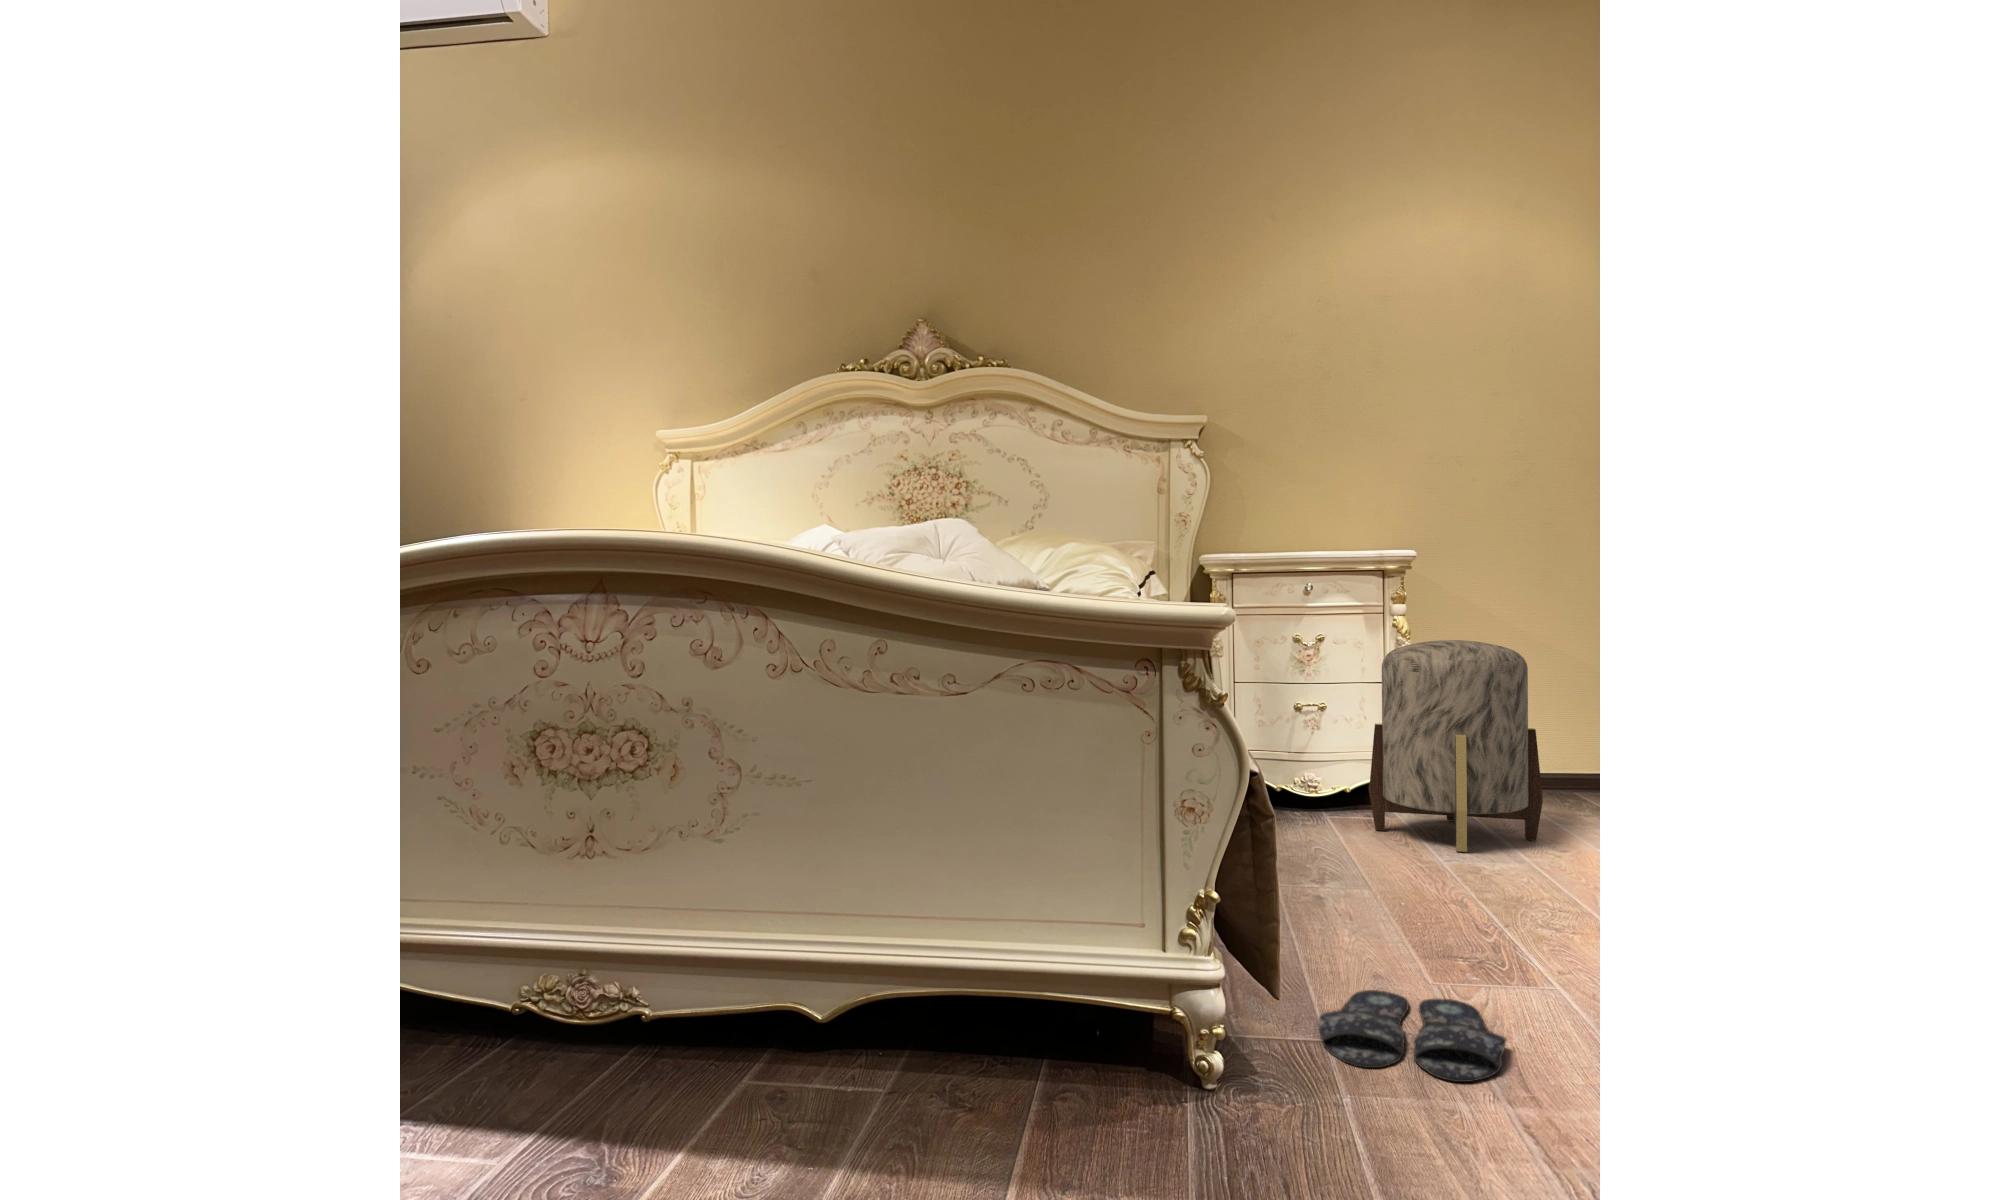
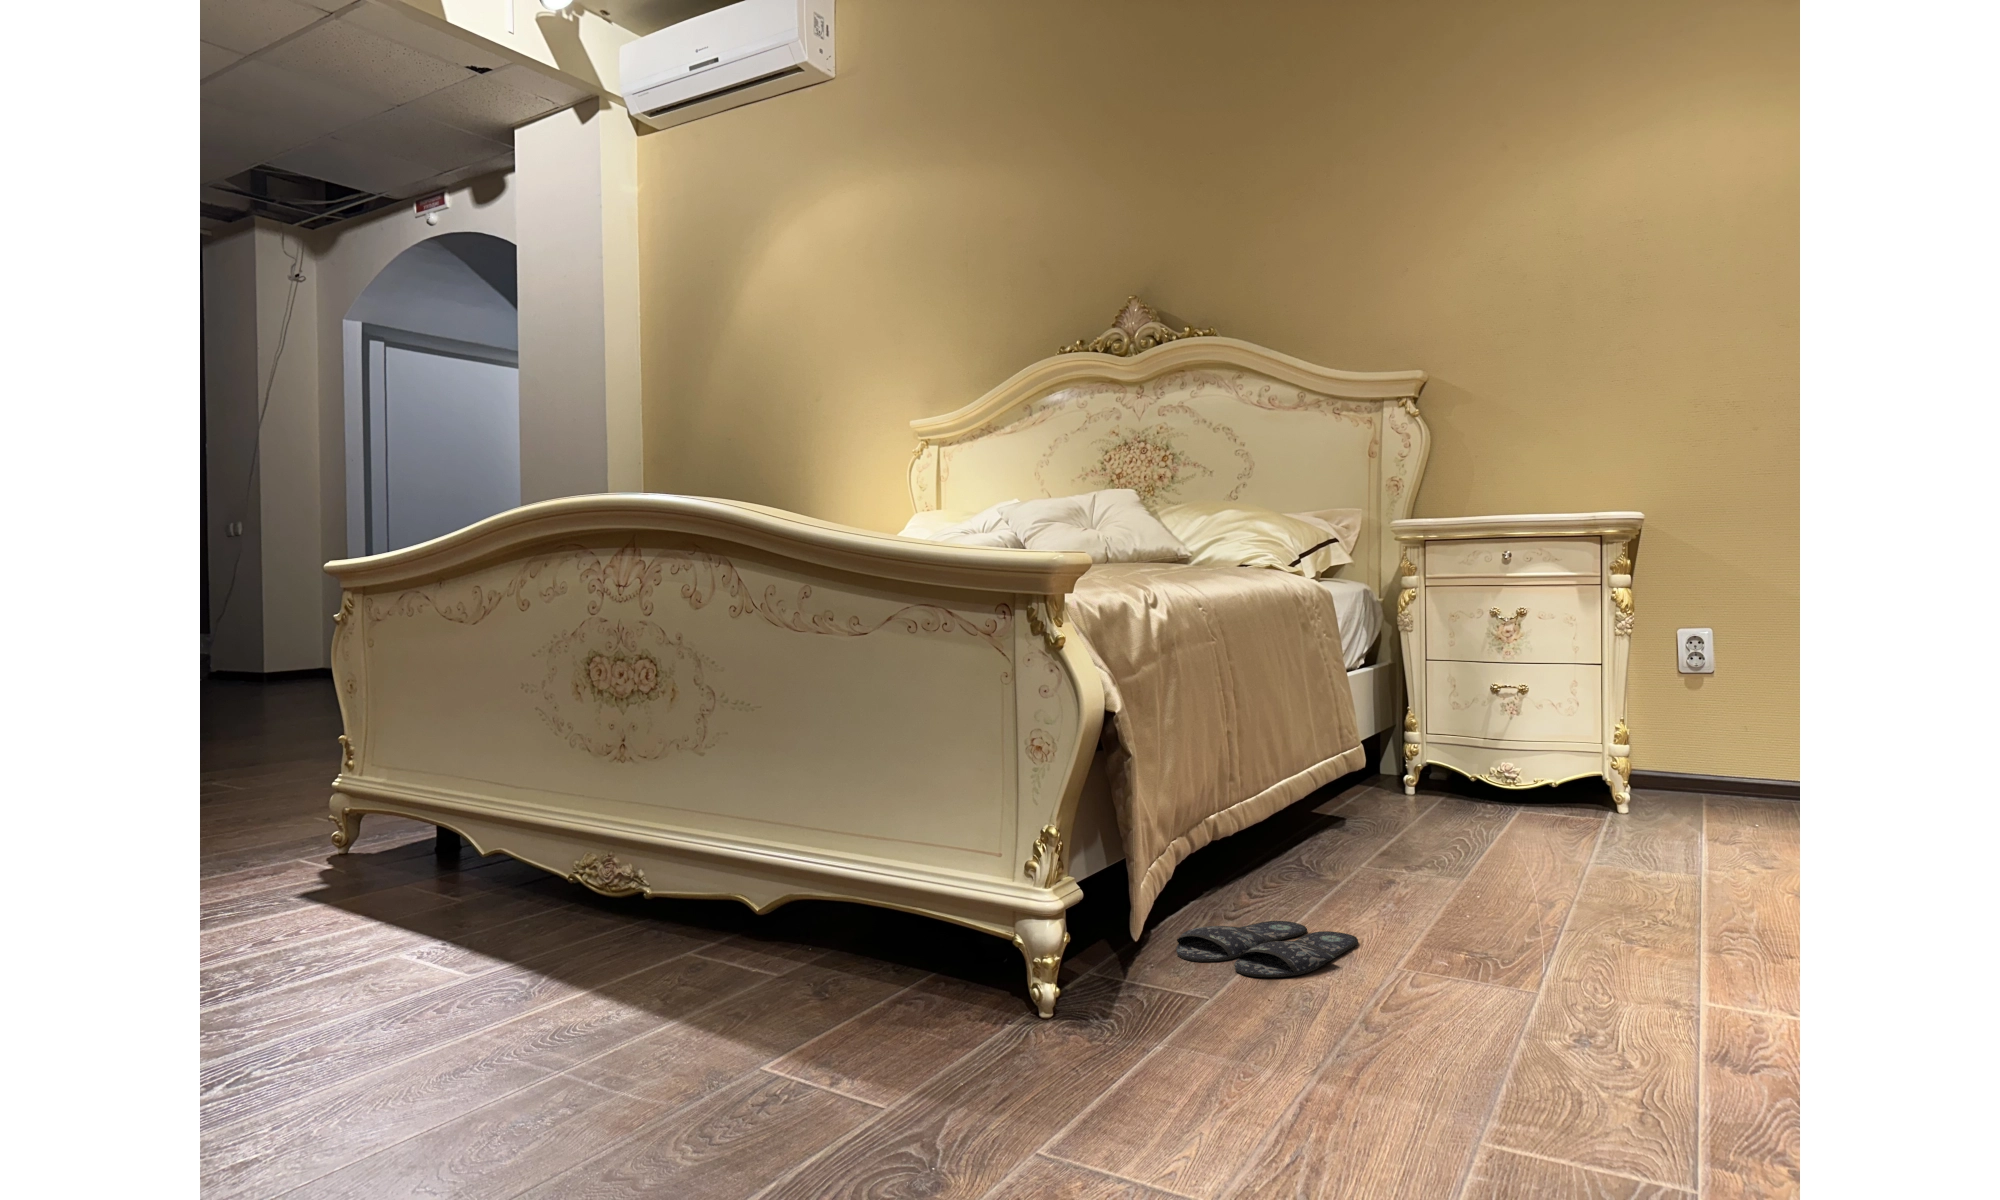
ottoman: present [1369,640,1543,852] -> none [1543,614,1739,846]

